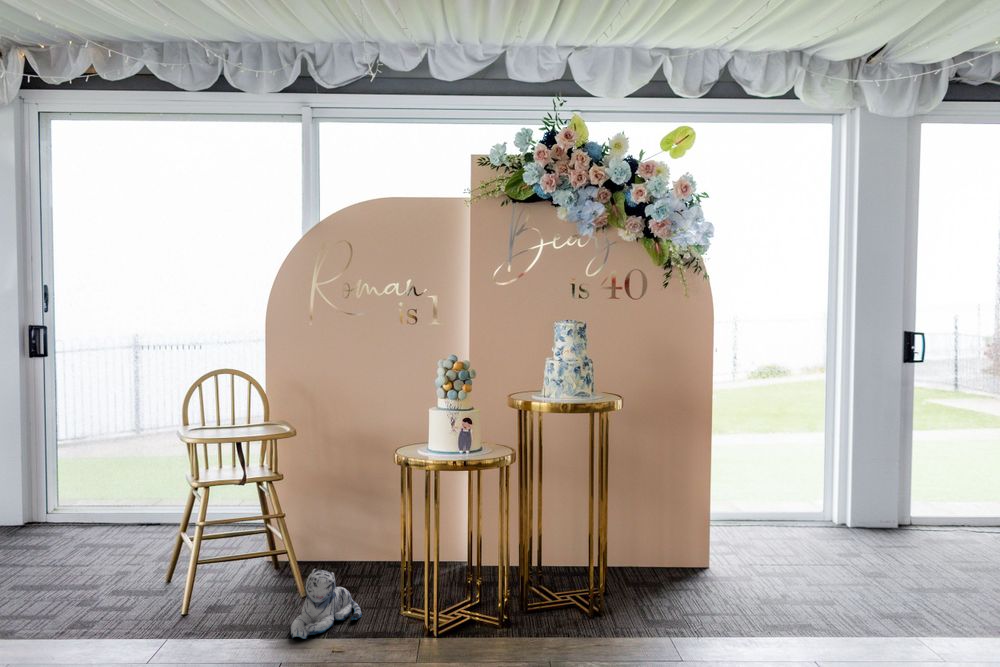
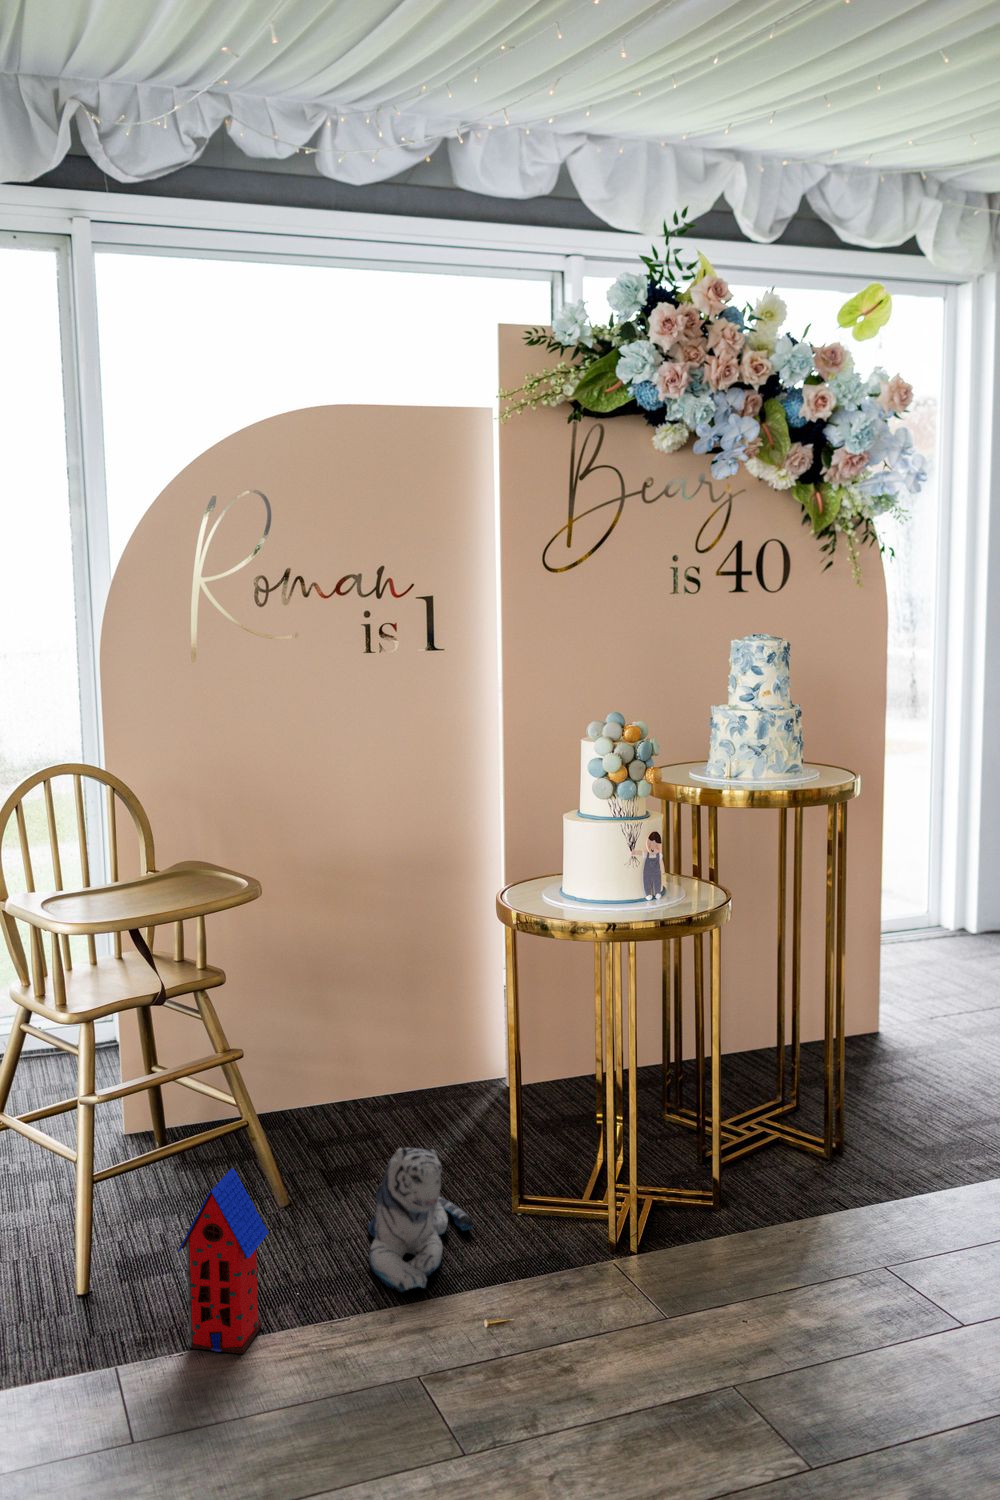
toy house: none [179,559,224,648] -> present [178,1169,269,1354]

